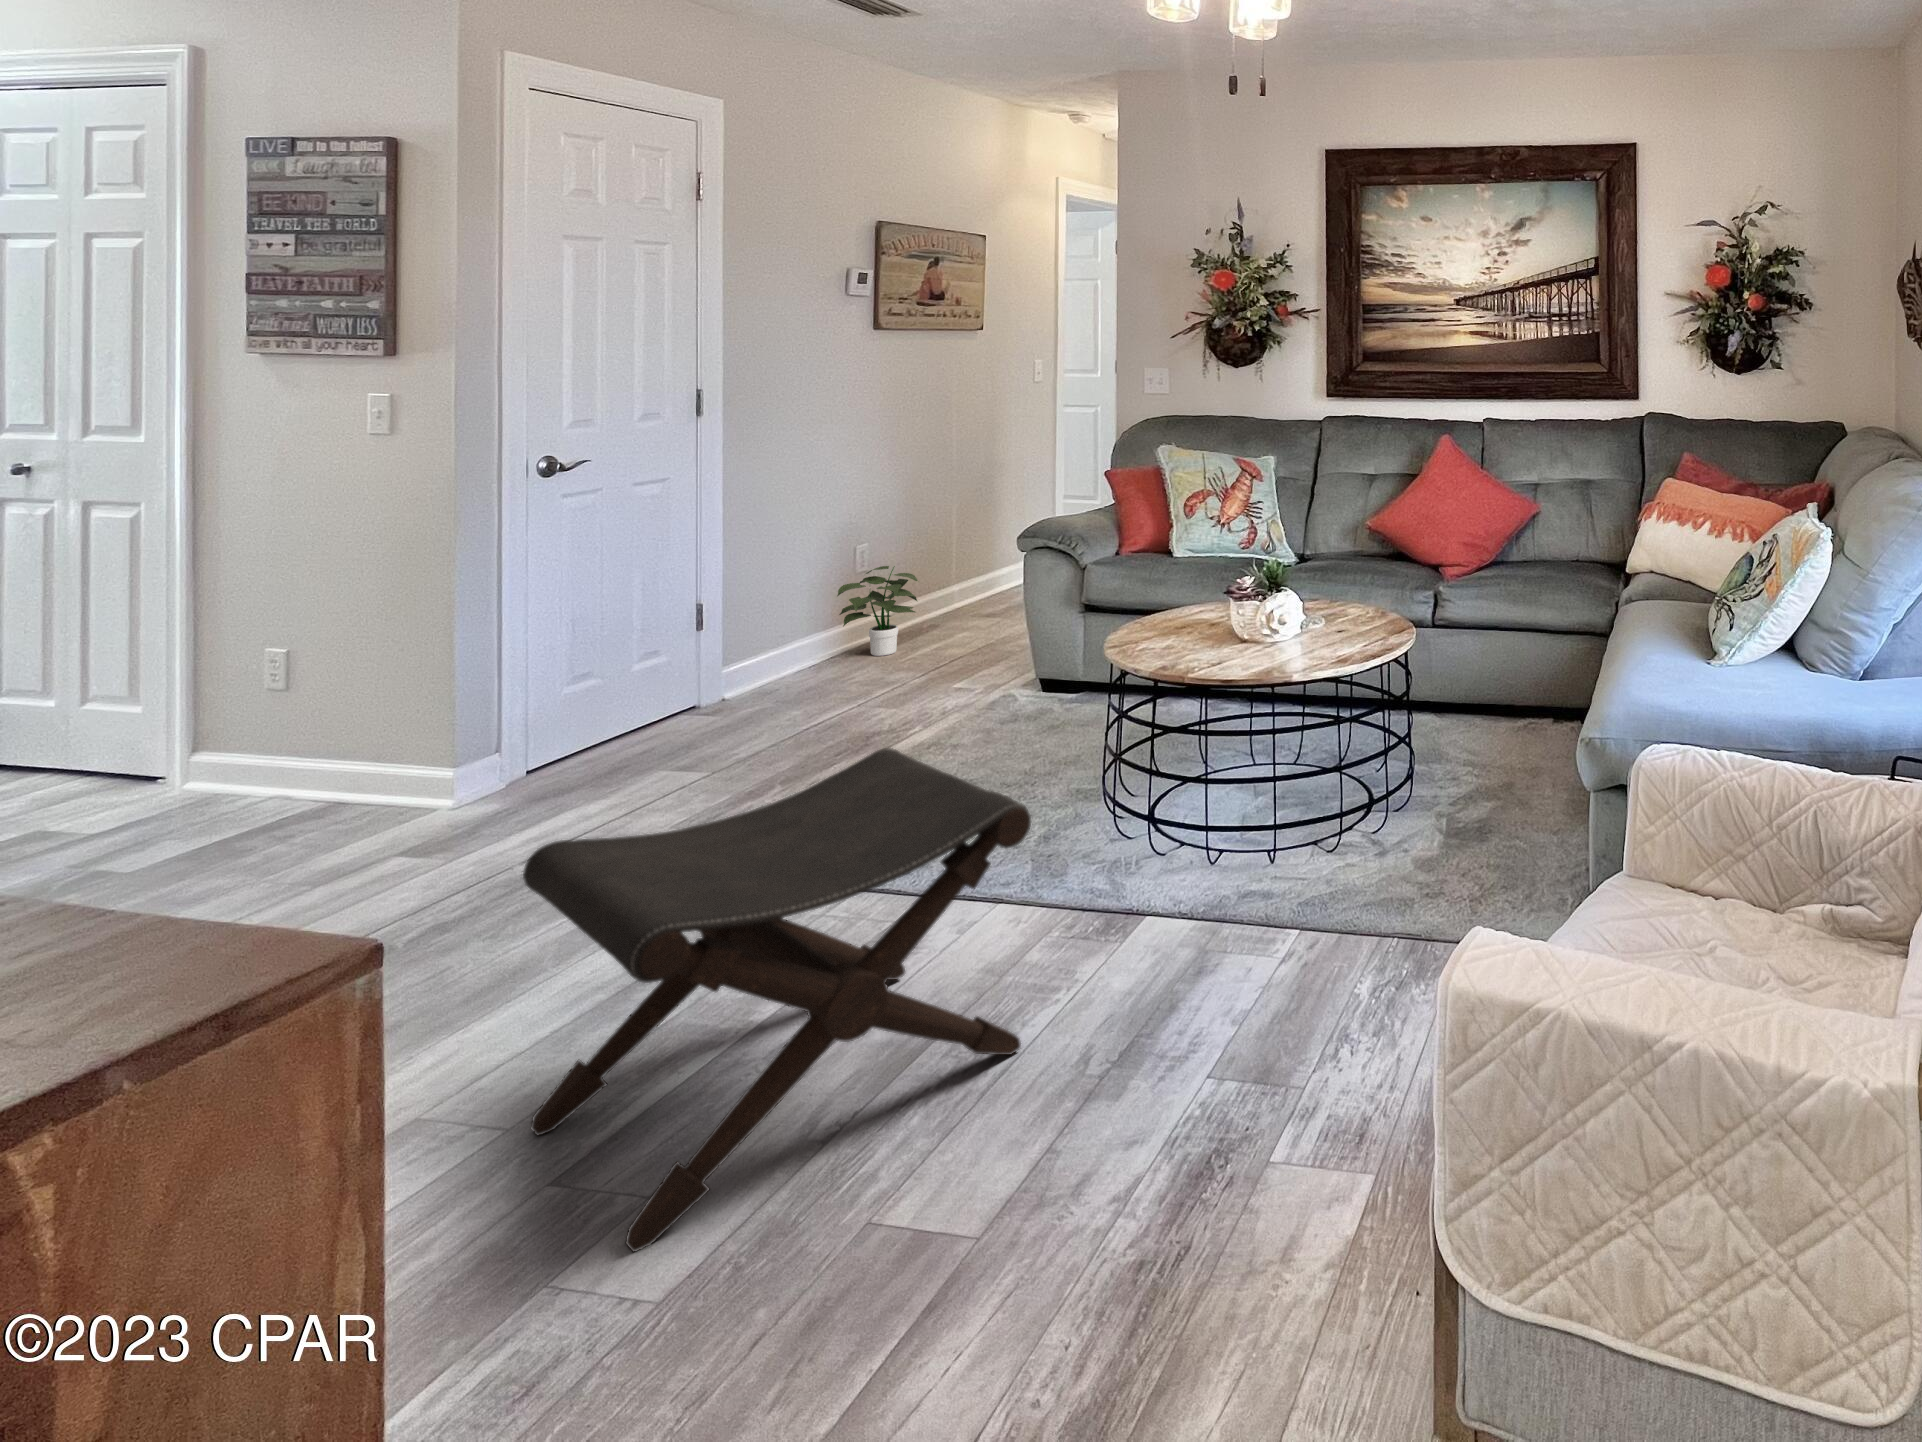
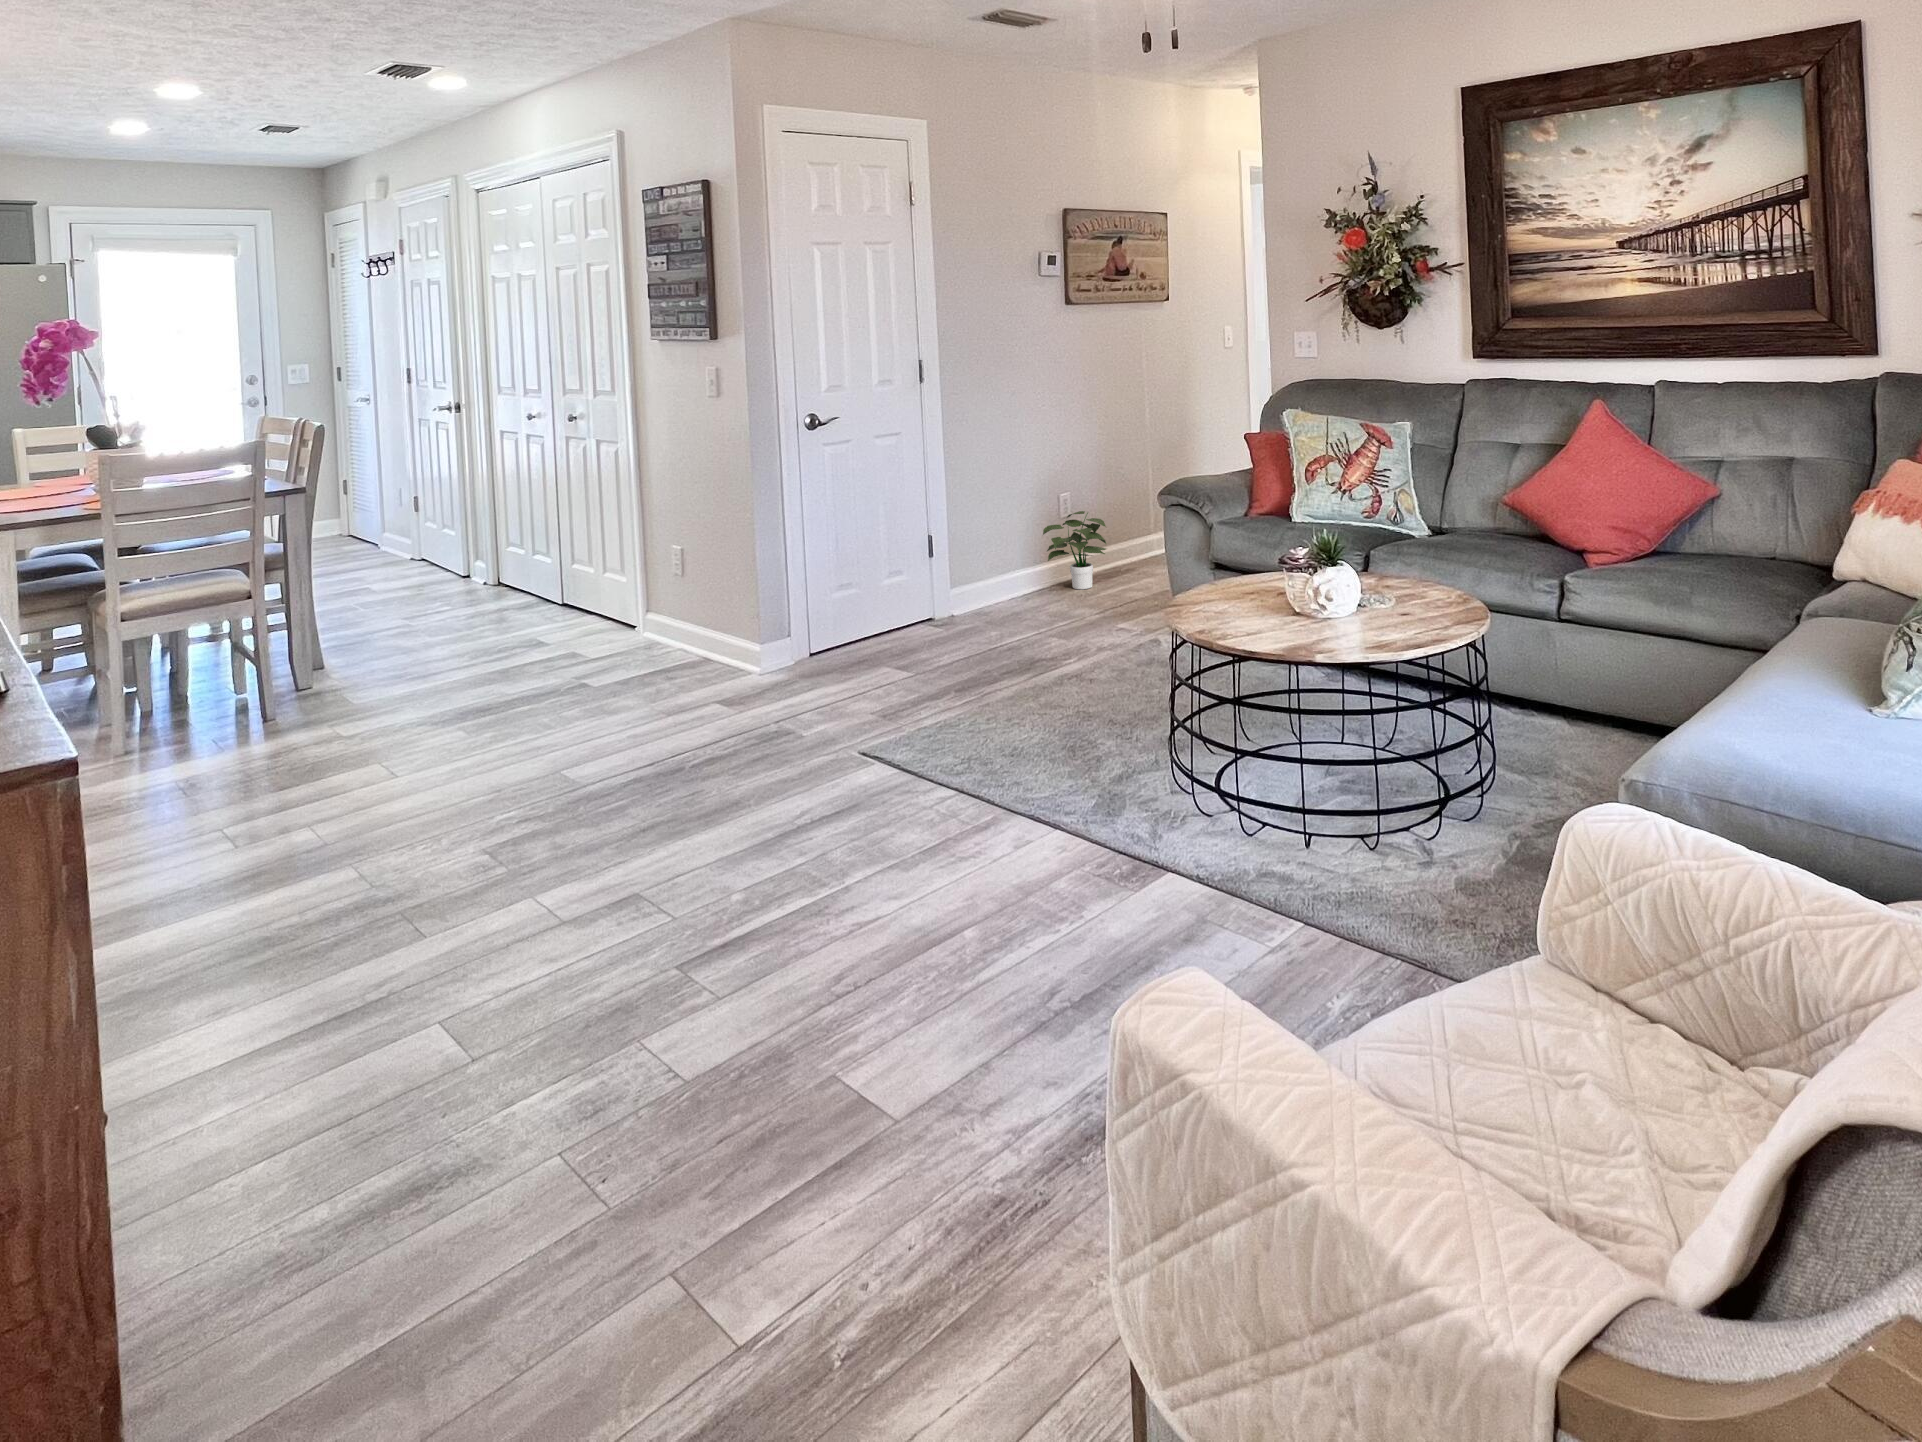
footstool: present [523,748,1031,1252] -> none [667,676,1008,1042]

